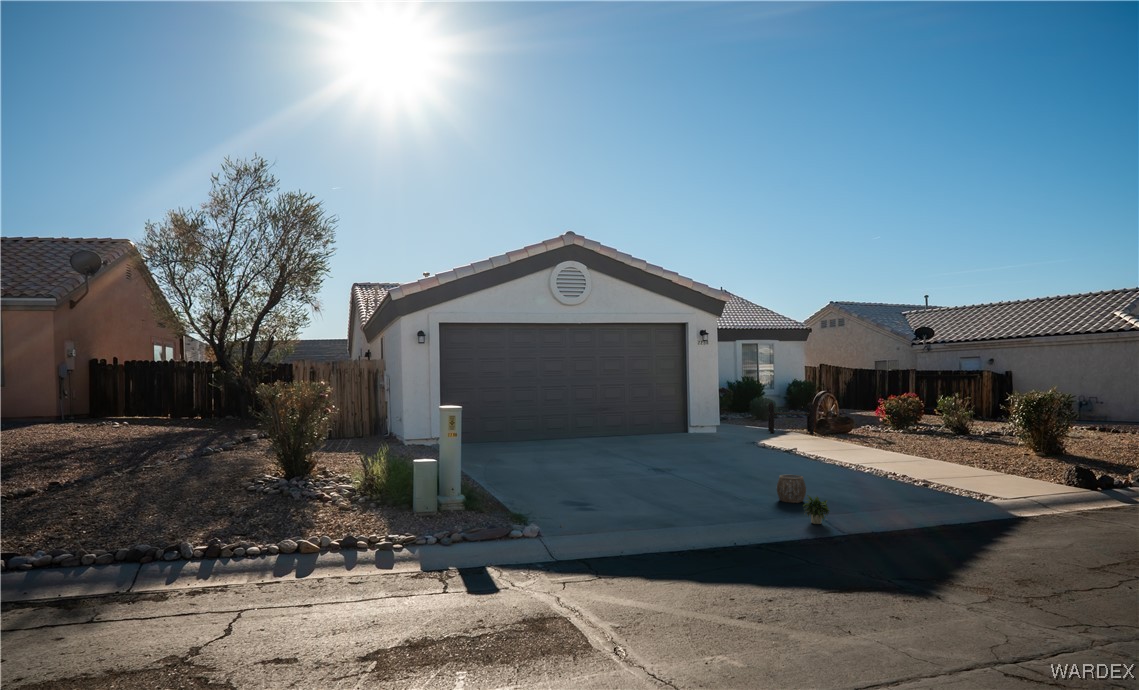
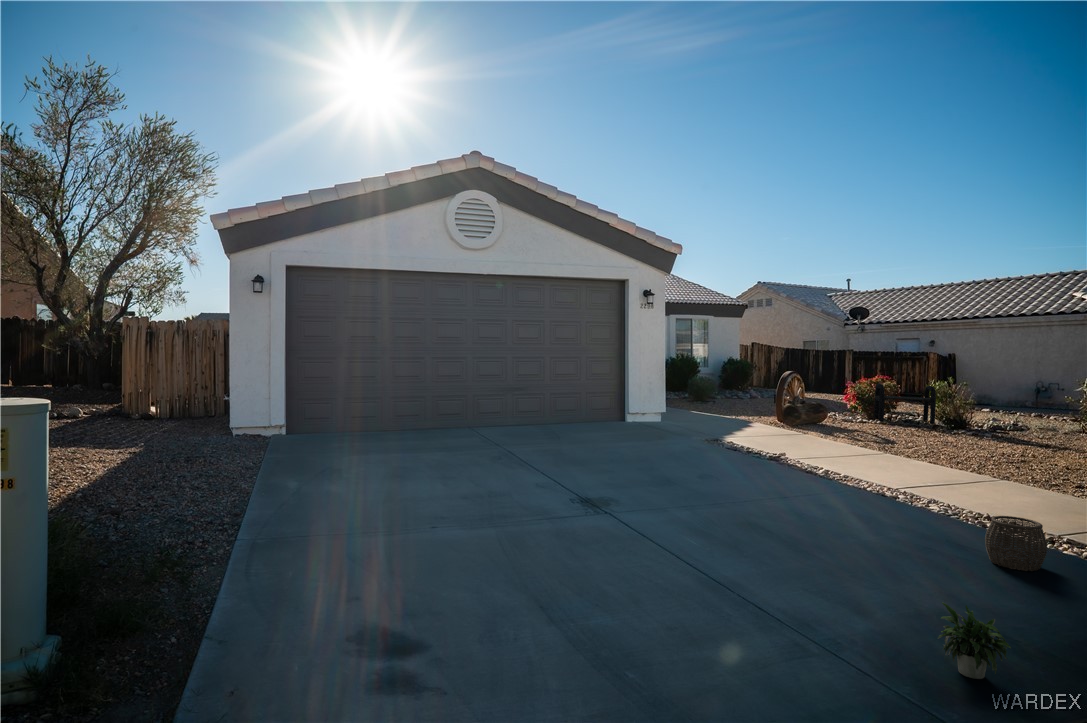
bench: present [768,402,814,434] -> present [874,384,936,424]
woven basket: present [777,475,806,503] -> present [985,516,1047,571]

